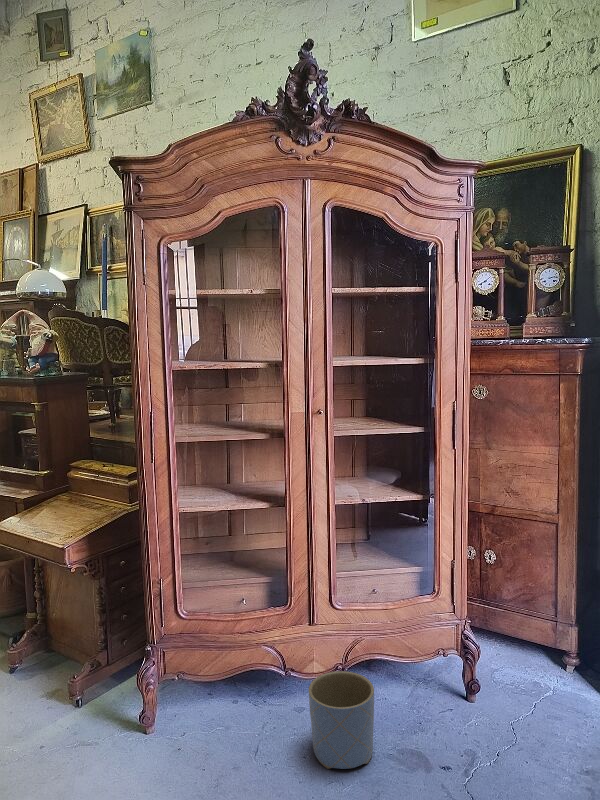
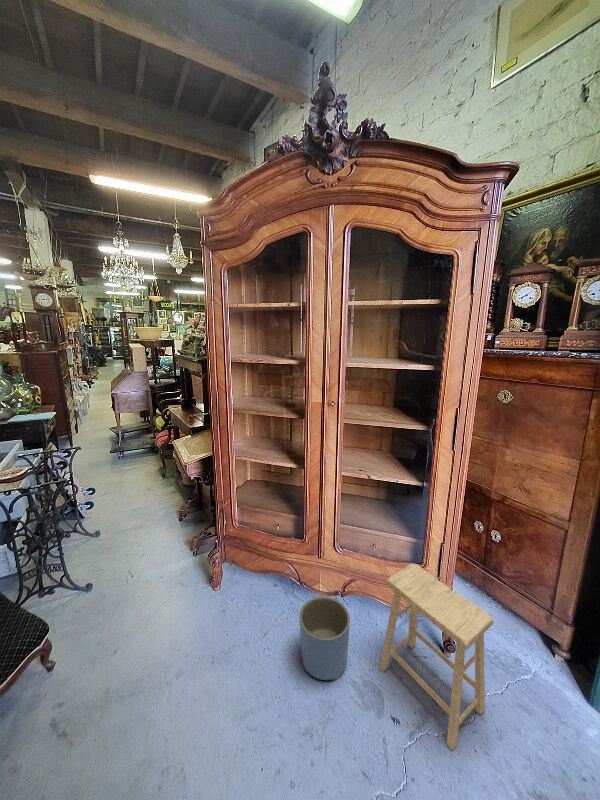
footstool: none [408,596,523,770] -> present [379,564,494,750]

